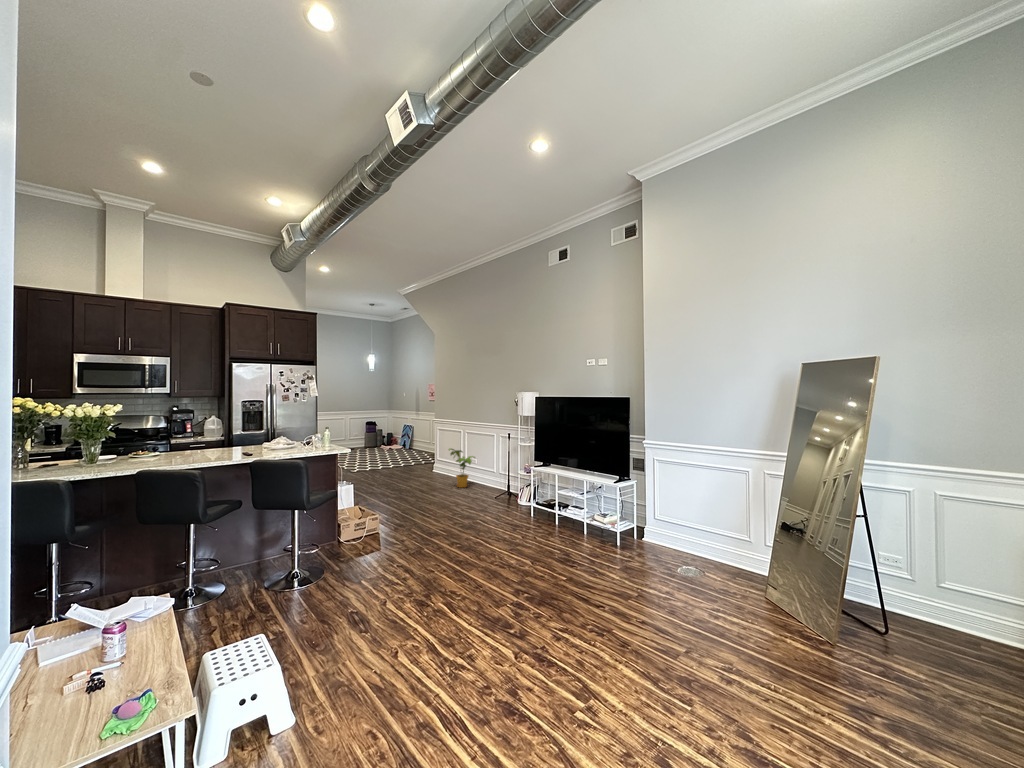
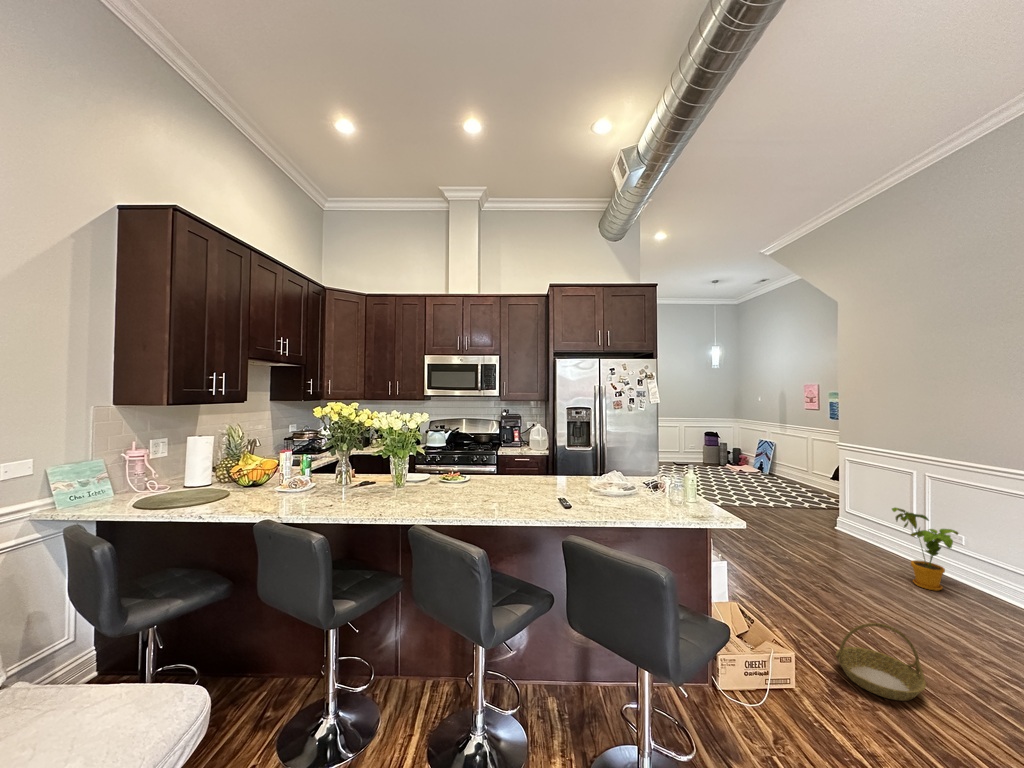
basket: none [404,495,437,526] -> present [836,623,926,701]

